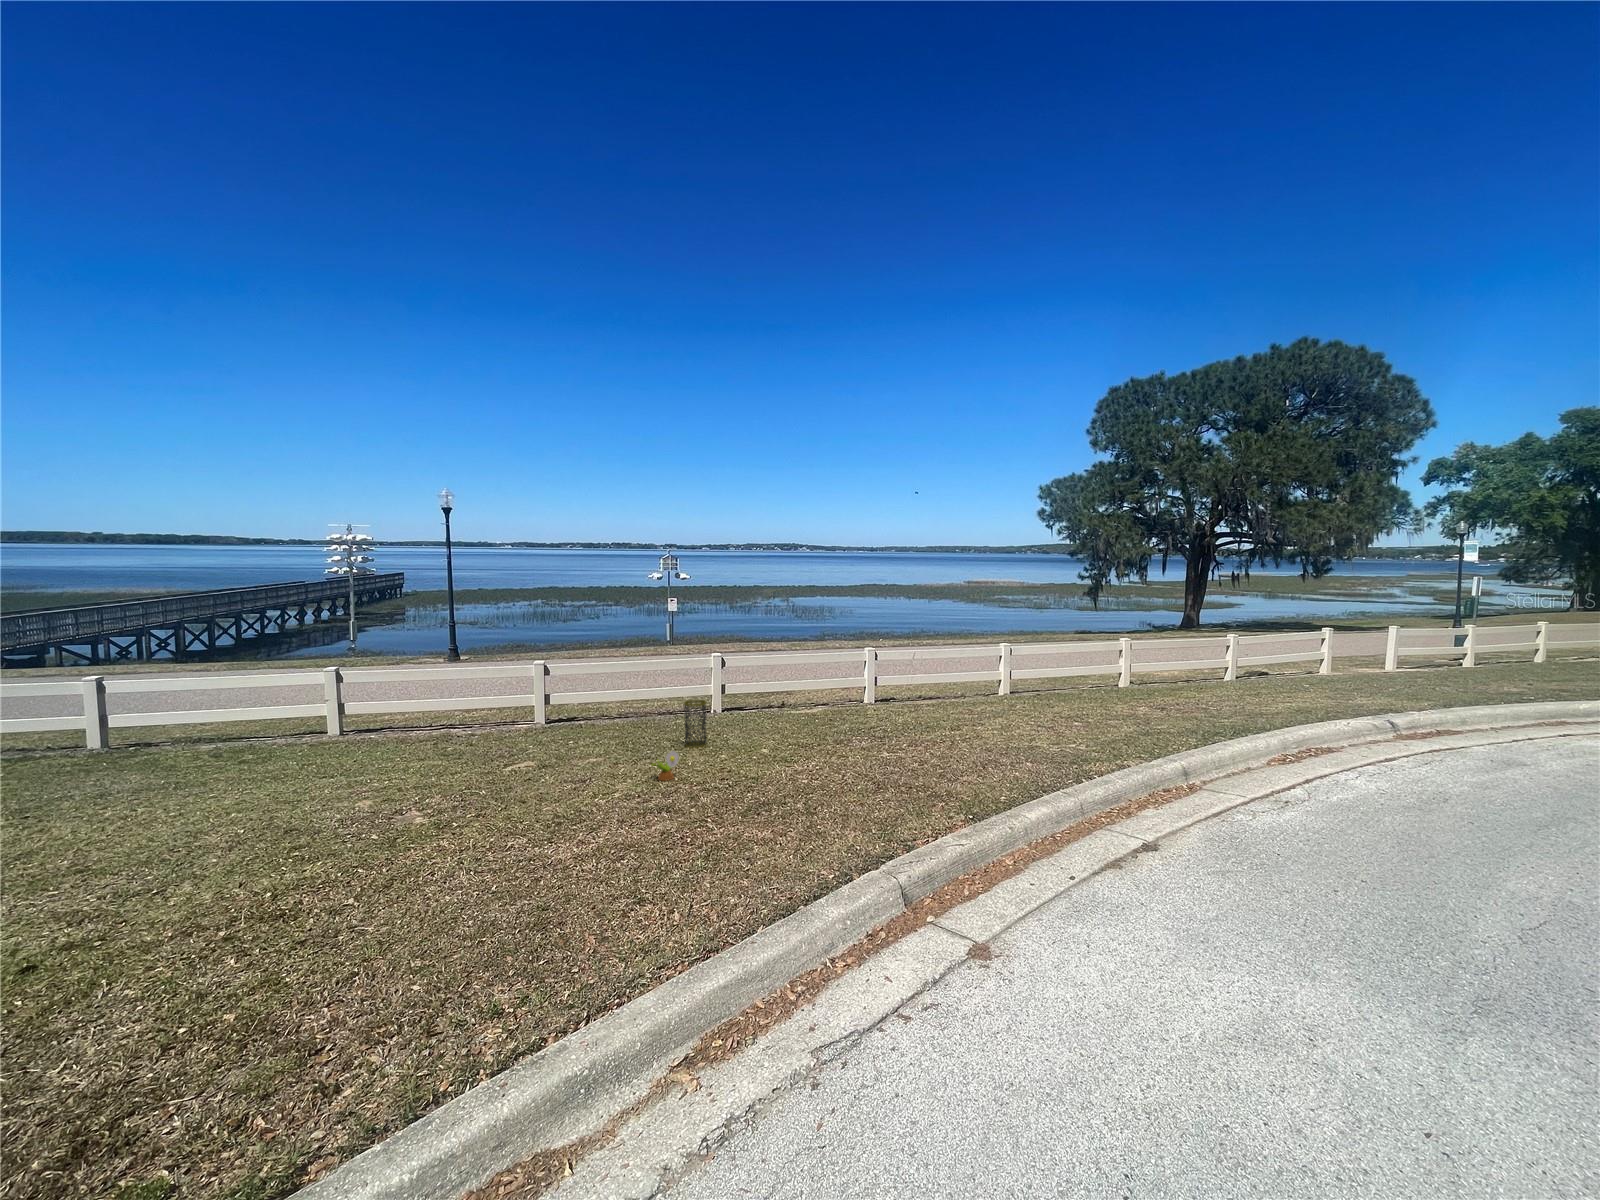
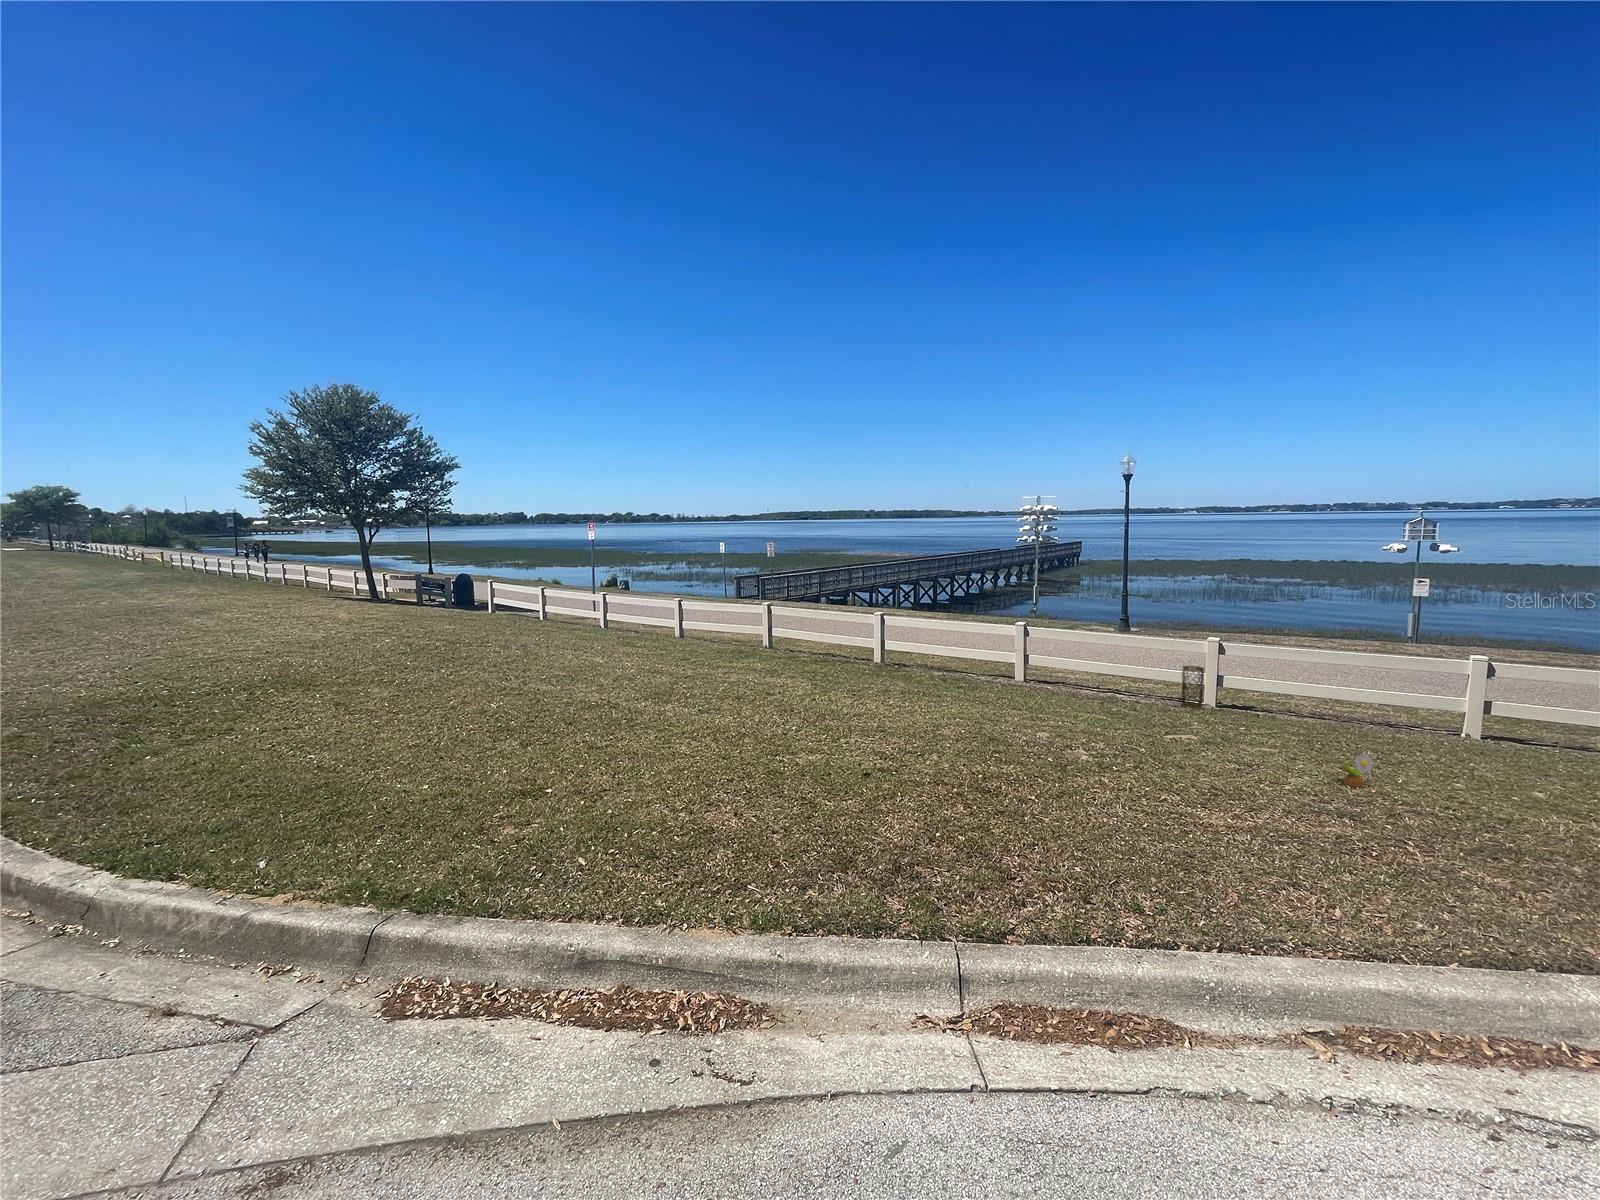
trash can: present [684,700,707,748] -> present [1181,666,1204,708]

